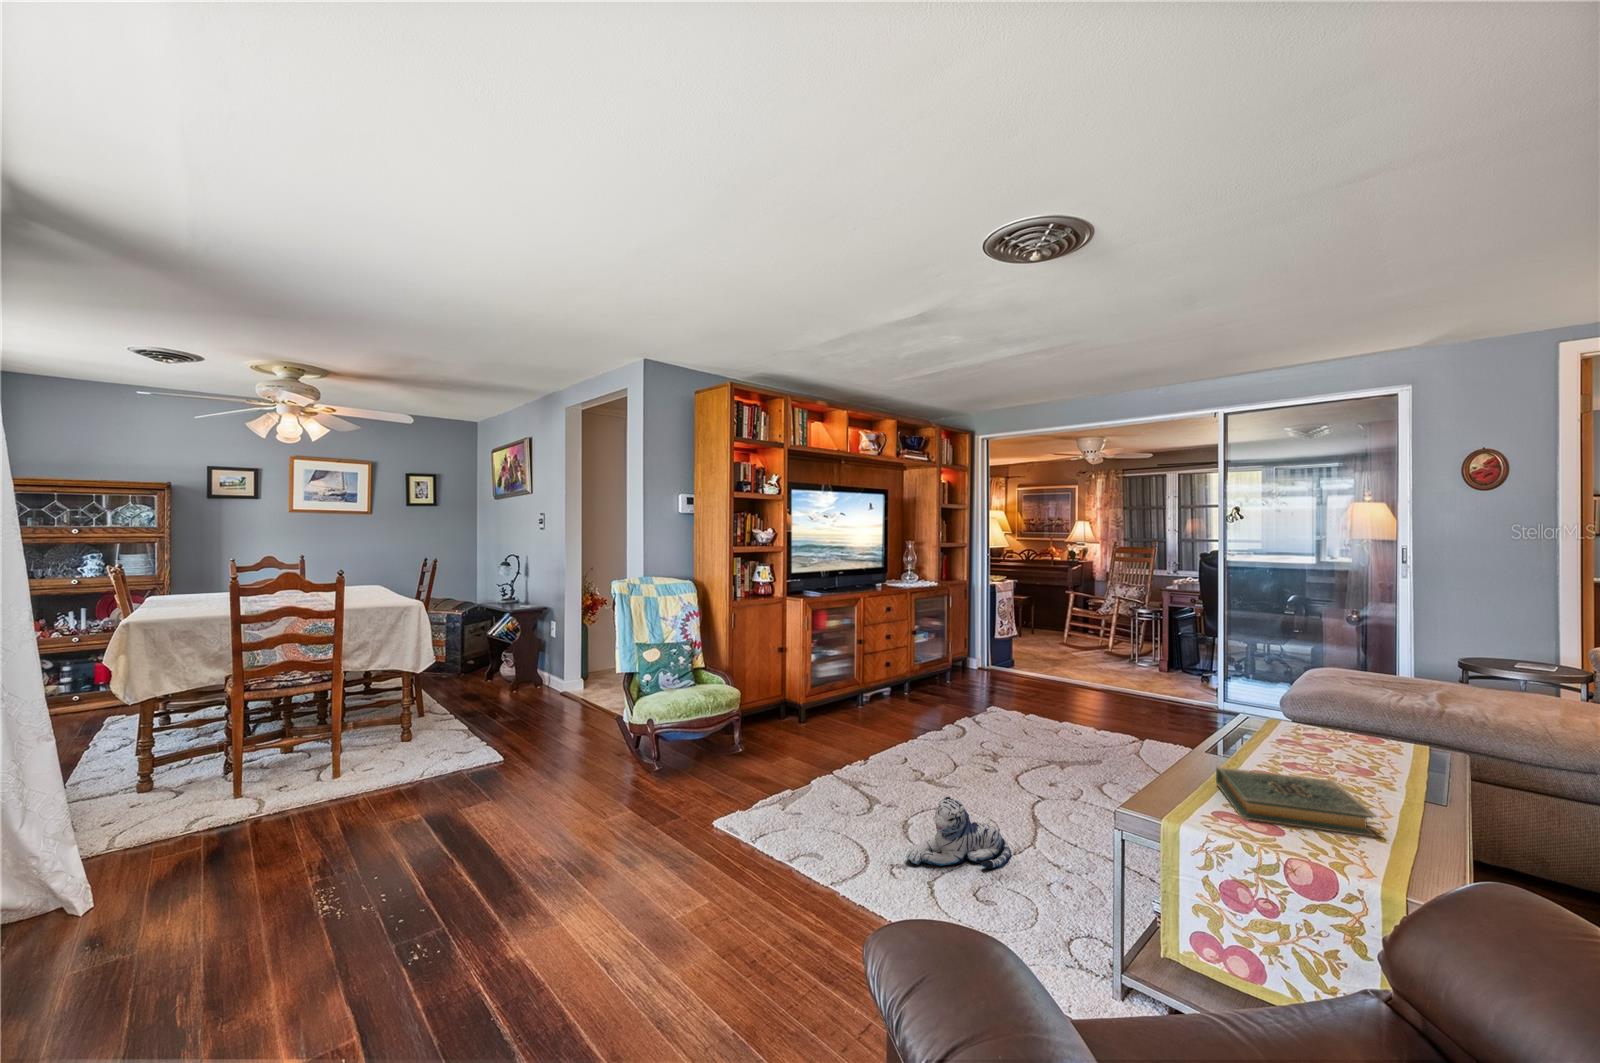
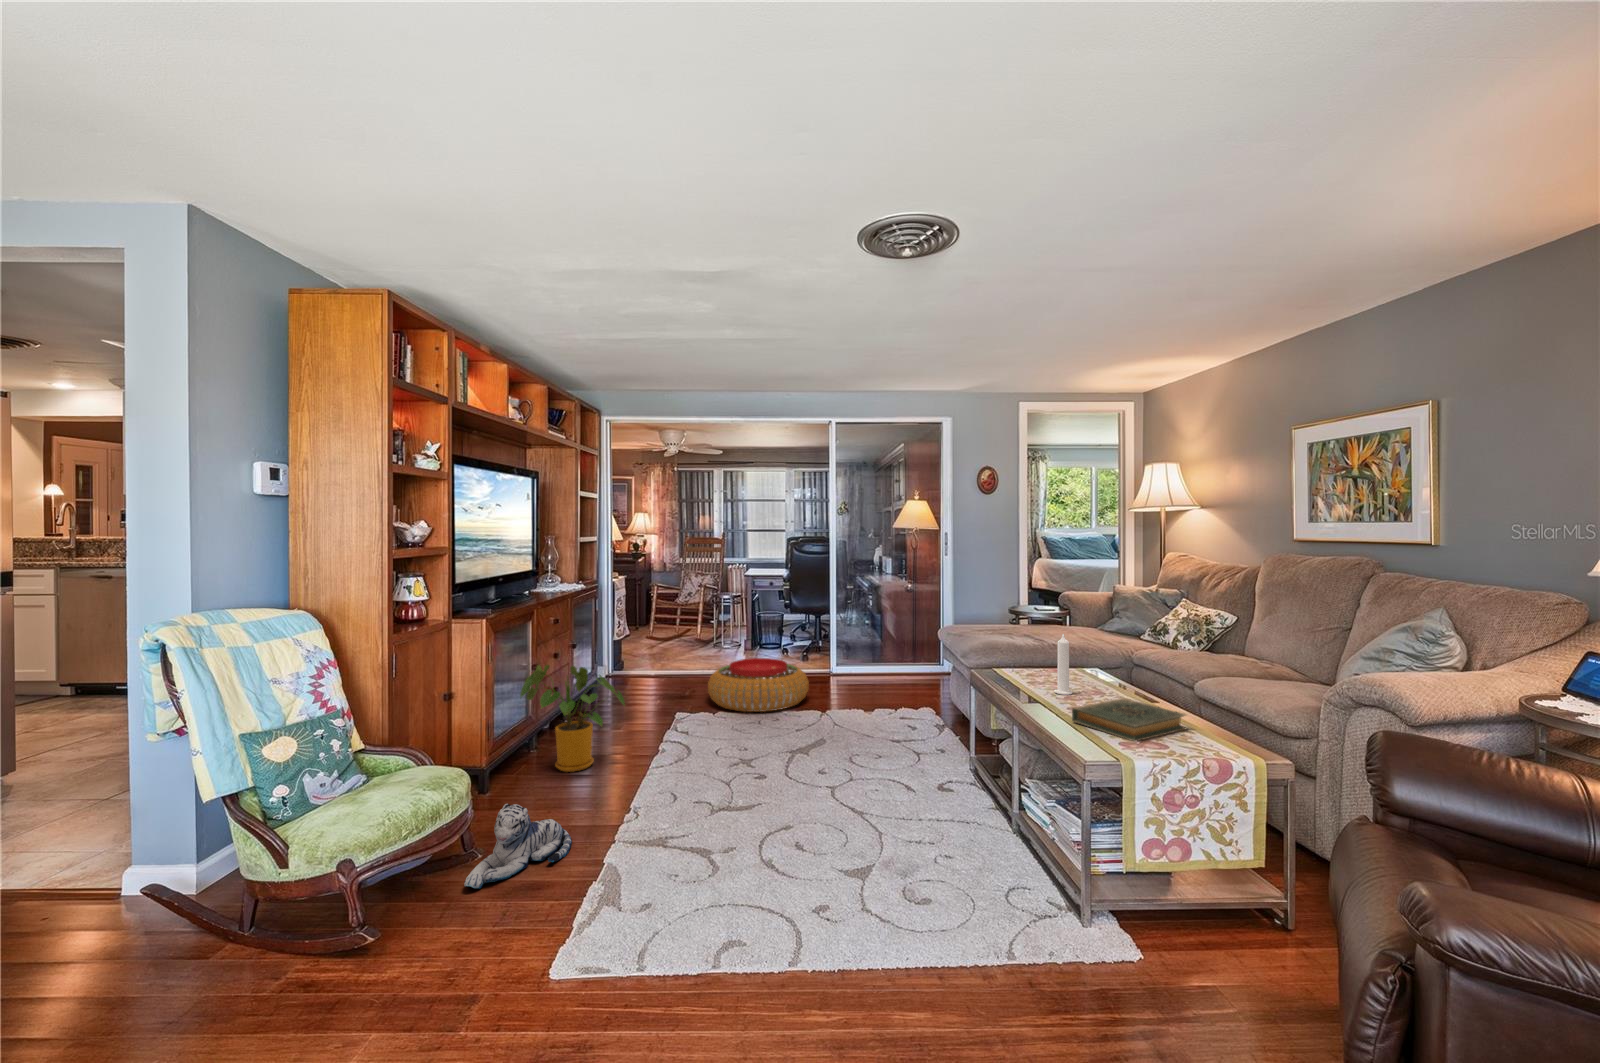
house plant: none [831,641,905,730] -> present [520,665,624,772]
pouf: none [1033,674,1149,733] -> present [708,658,809,712]
candle: none [1291,686,1319,769] -> present [1054,634,1072,695]
plush toy: present [906,796,1011,869] -> present [464,804,572,888]

